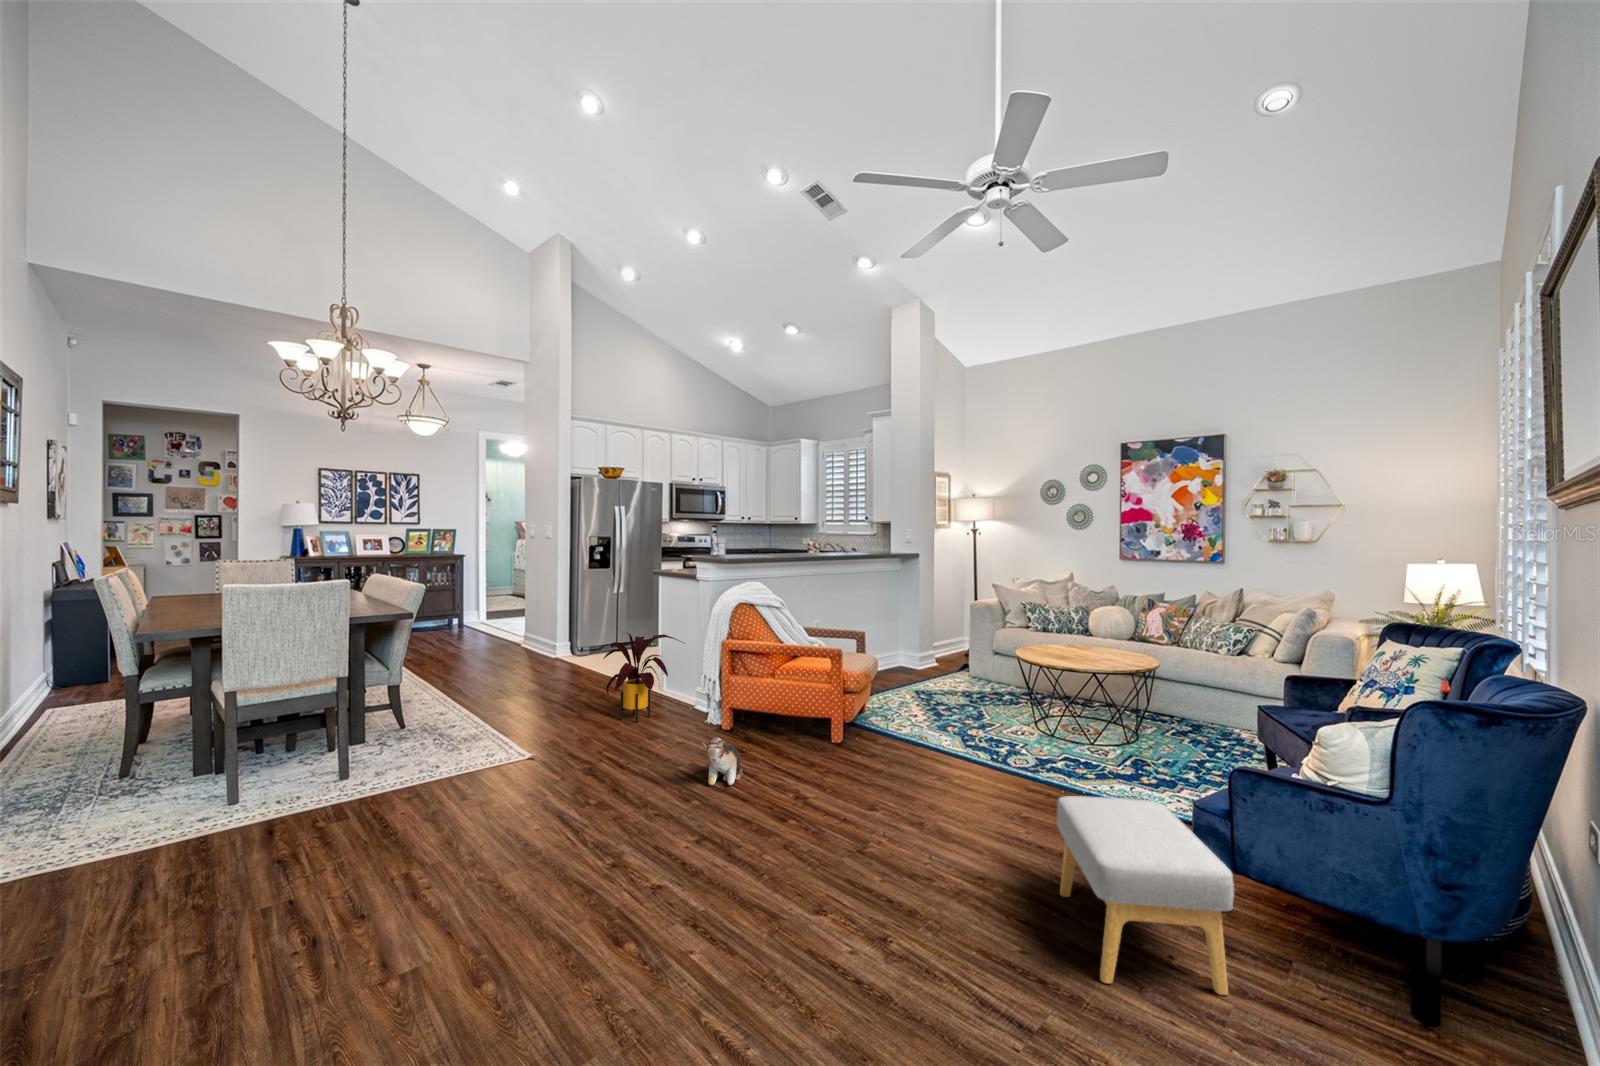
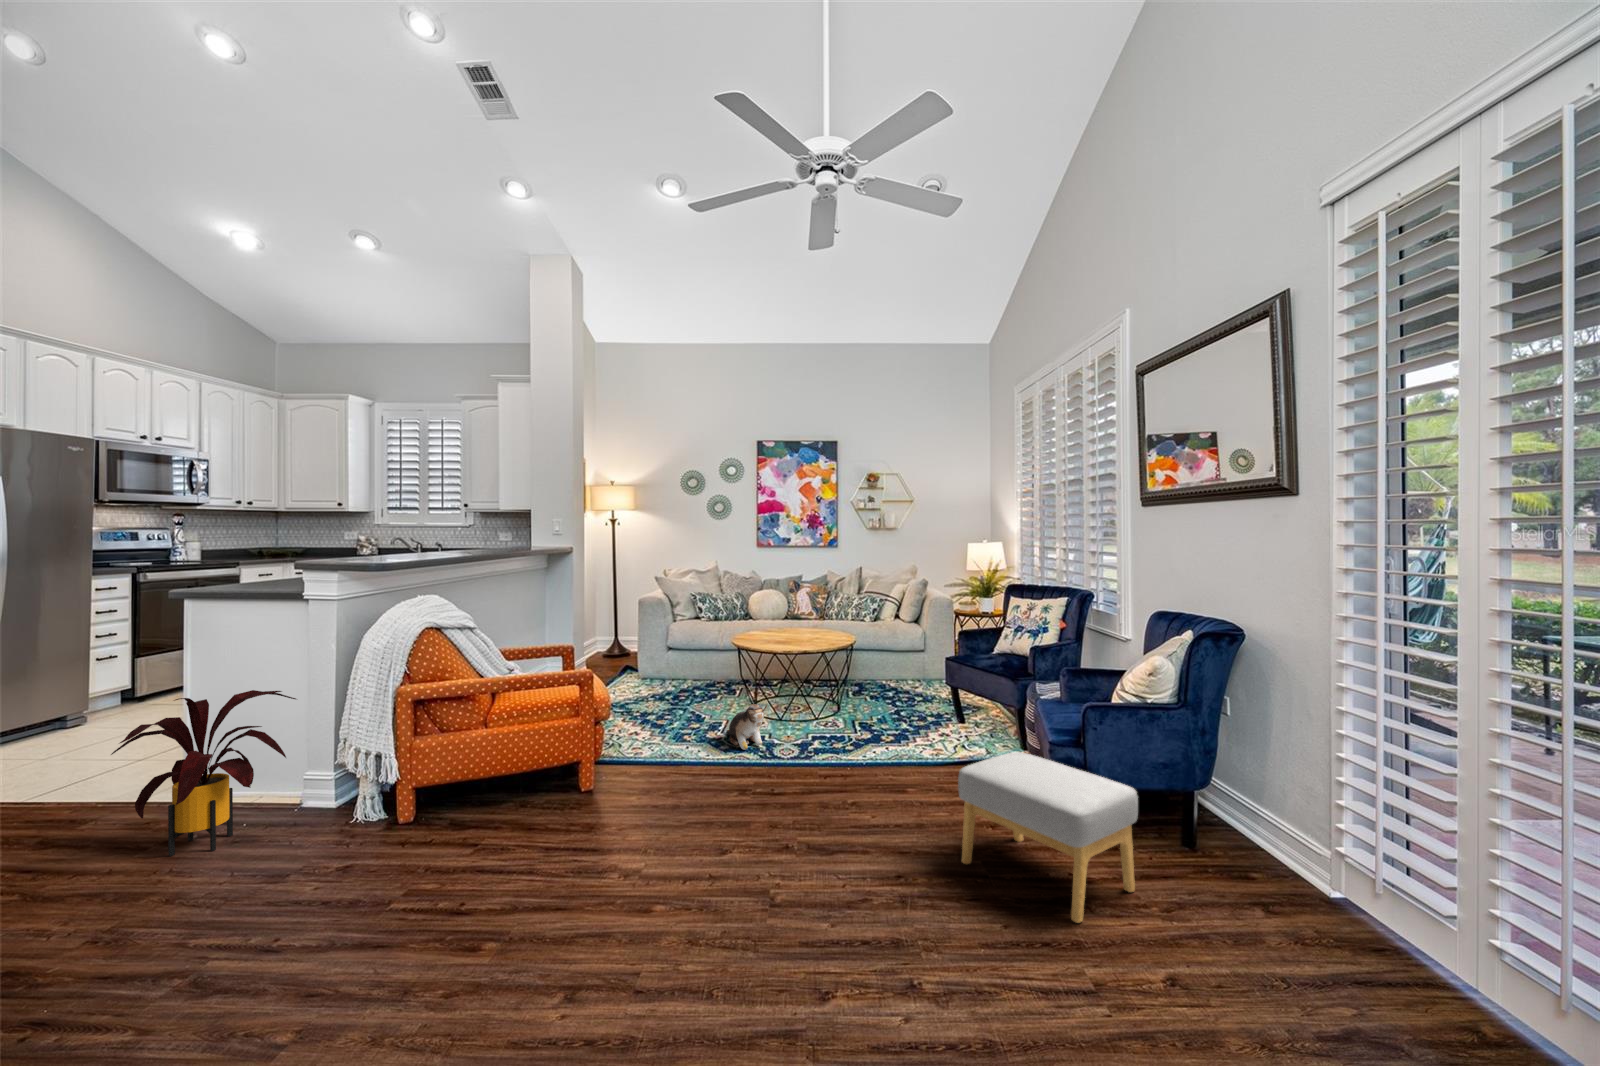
plush toy: present [703,737,743,785] -> present [726,704,767,750]

